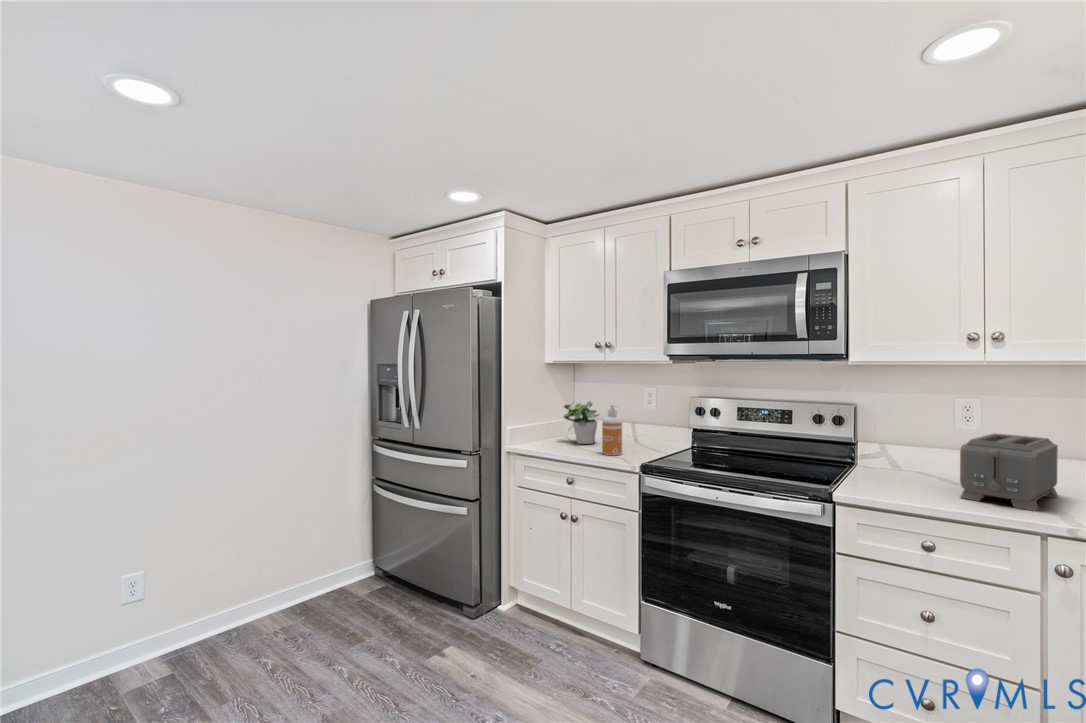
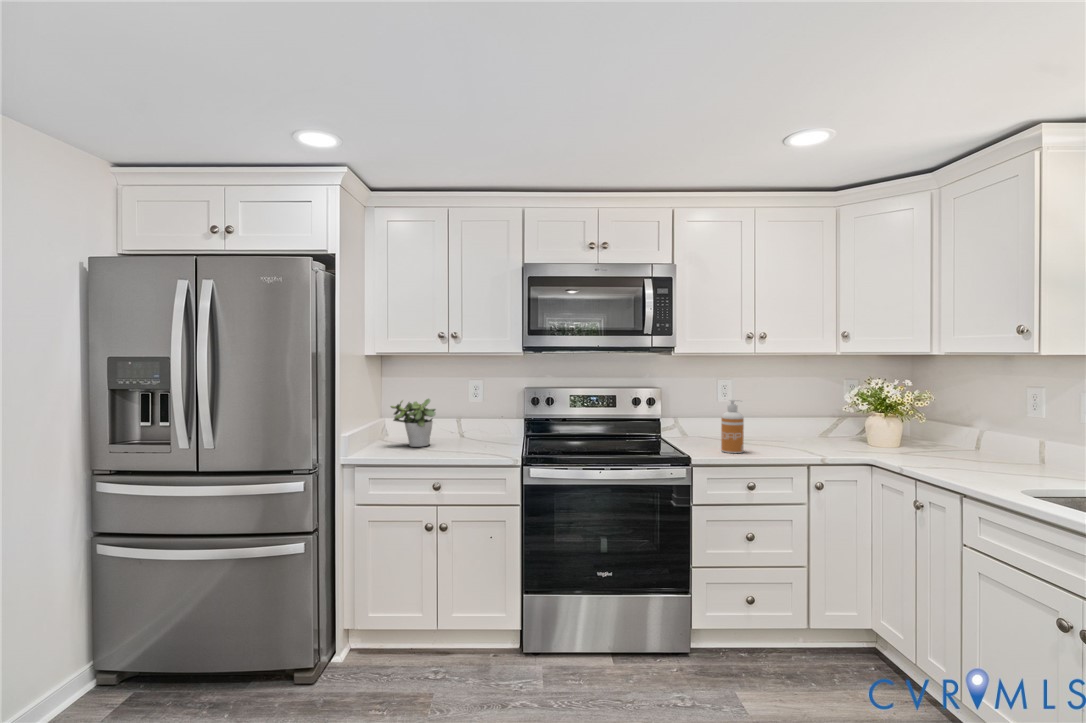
soap dispenser: present [602,405,622,455] -> present [721,399,744,453]
toaster: present [960,433,1058,511] -> none [749,403,797,451]

